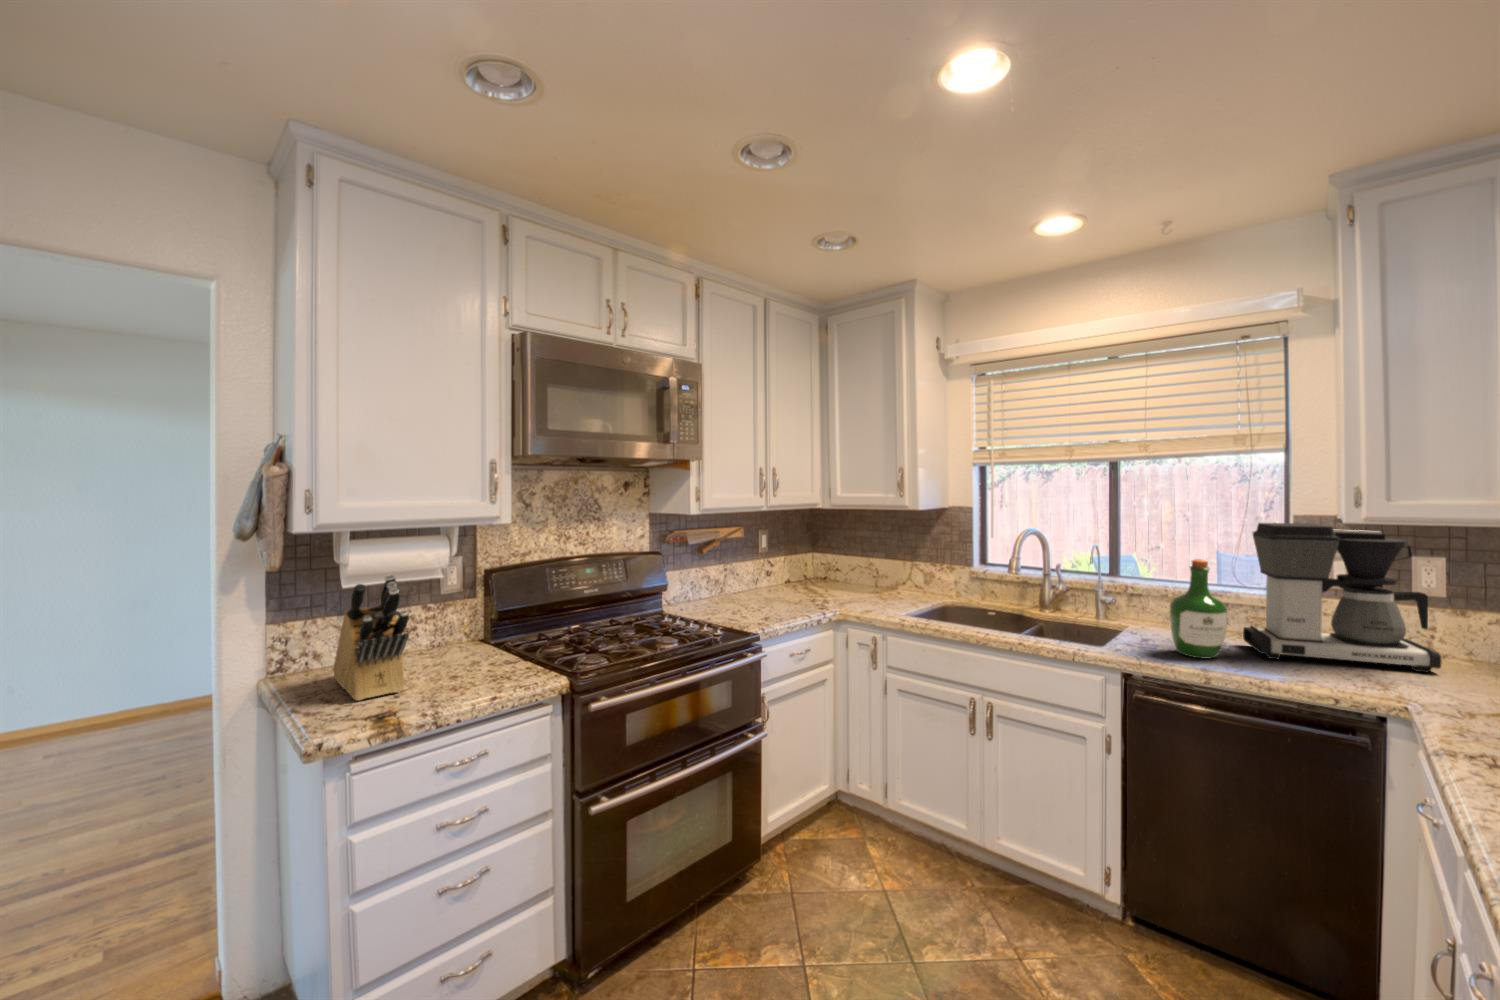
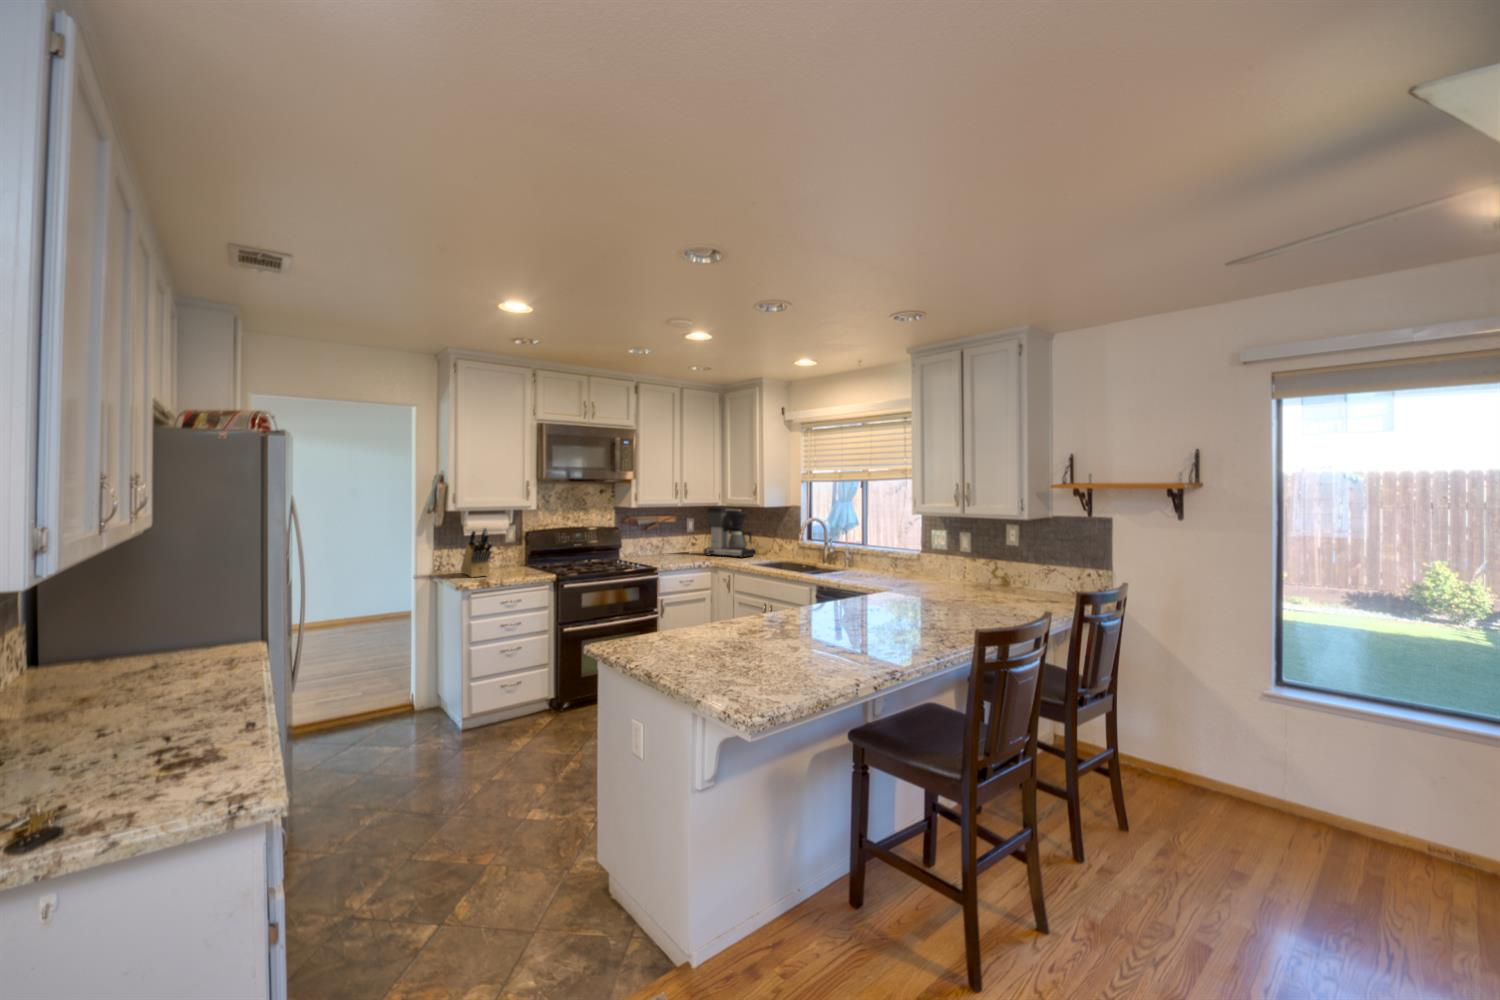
coffee maker: present [1243,523,1442,672] -> present [704,507,756,558]
wine bottle: present [1170,559,1227,659] -> none [841,532,864,579]

